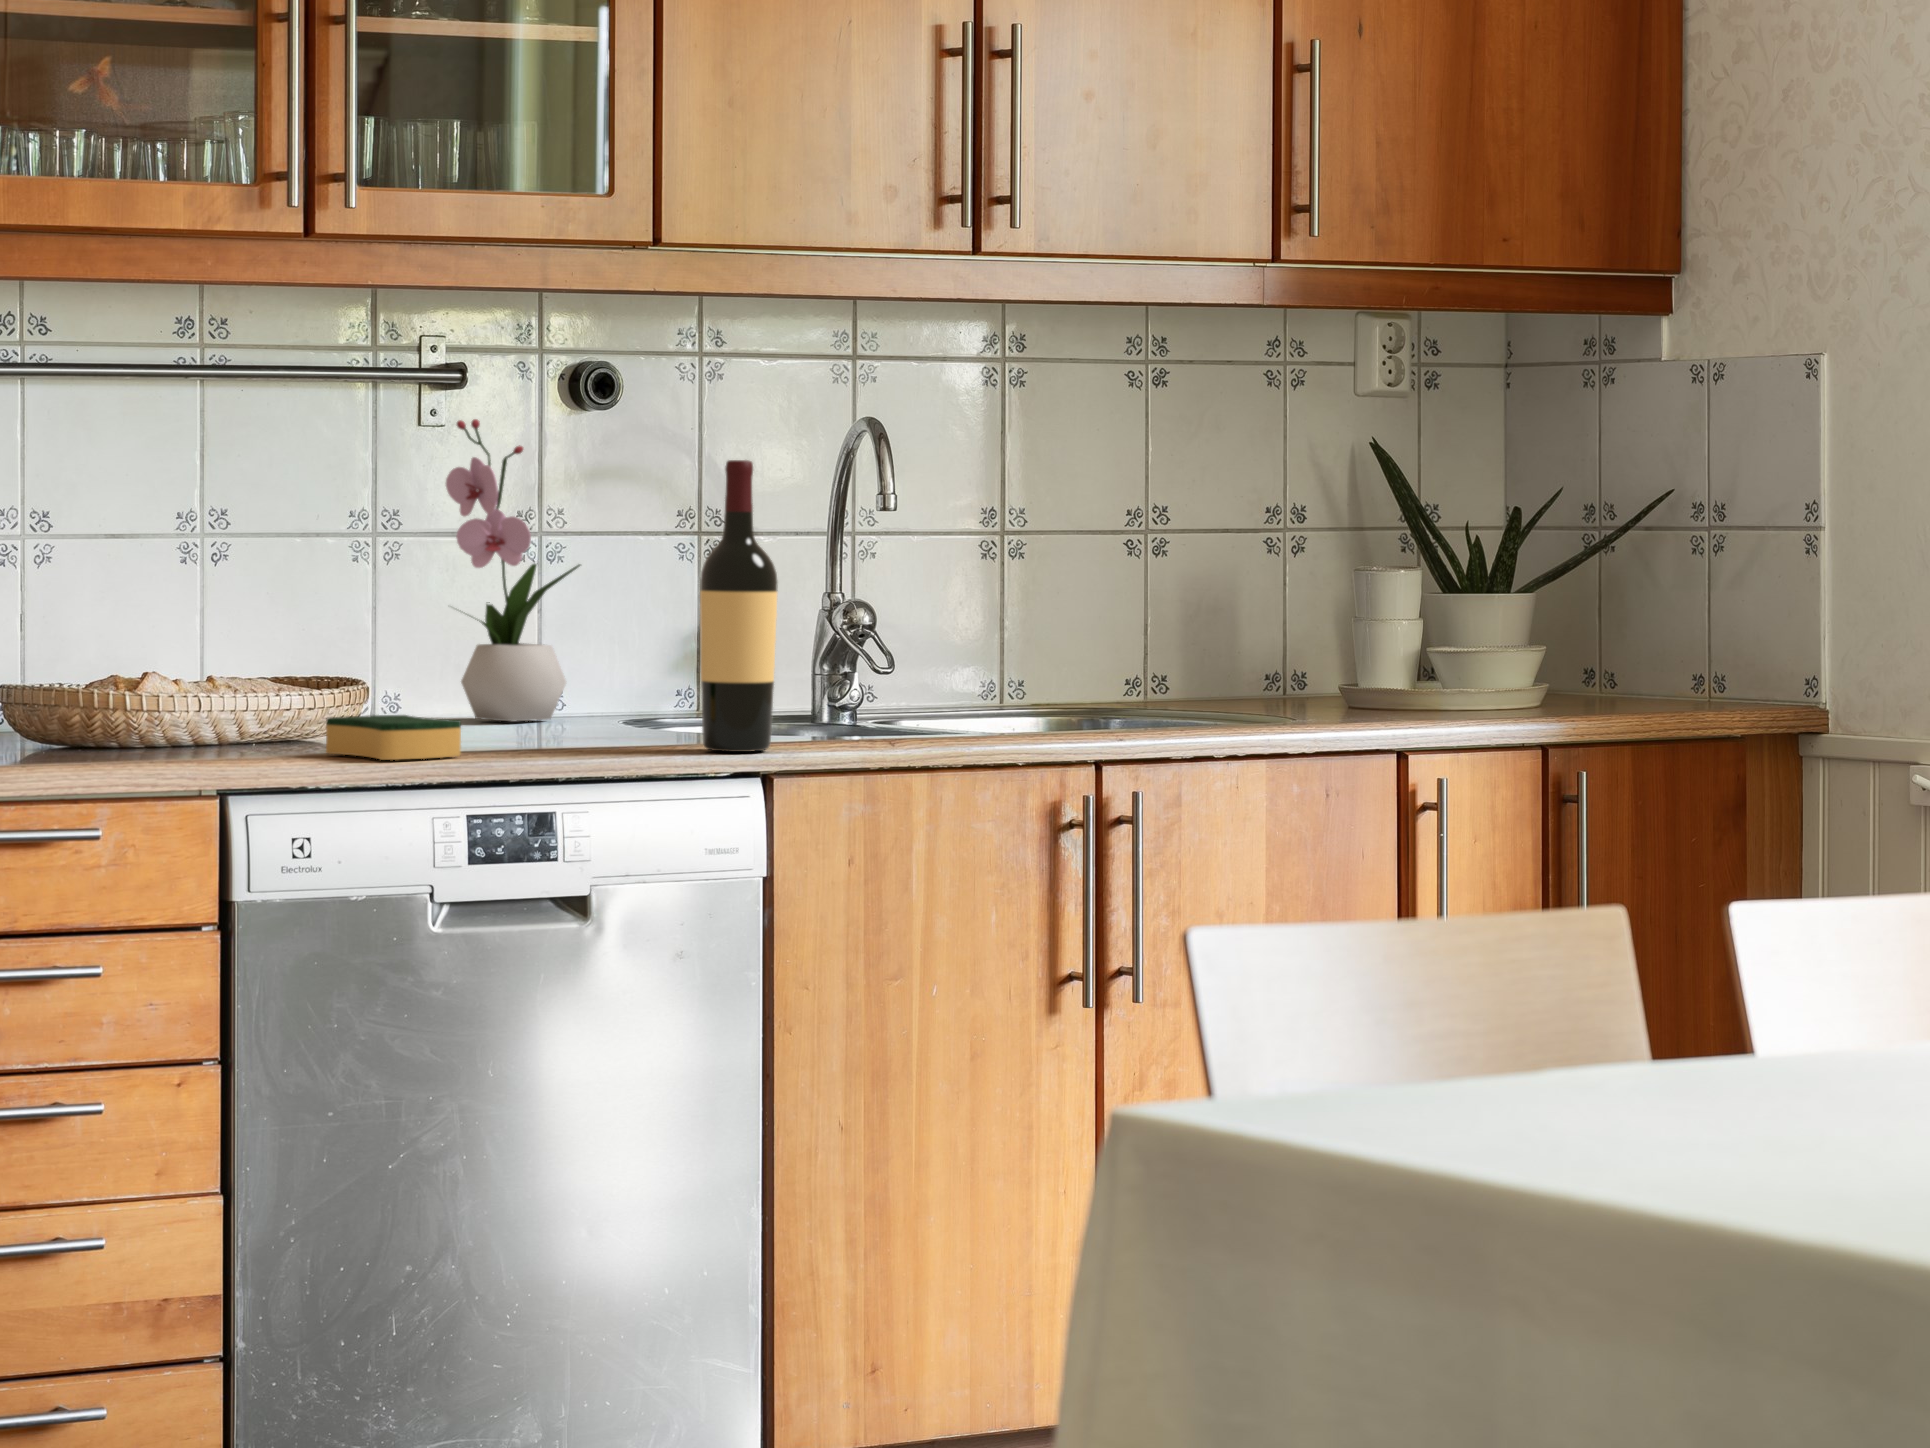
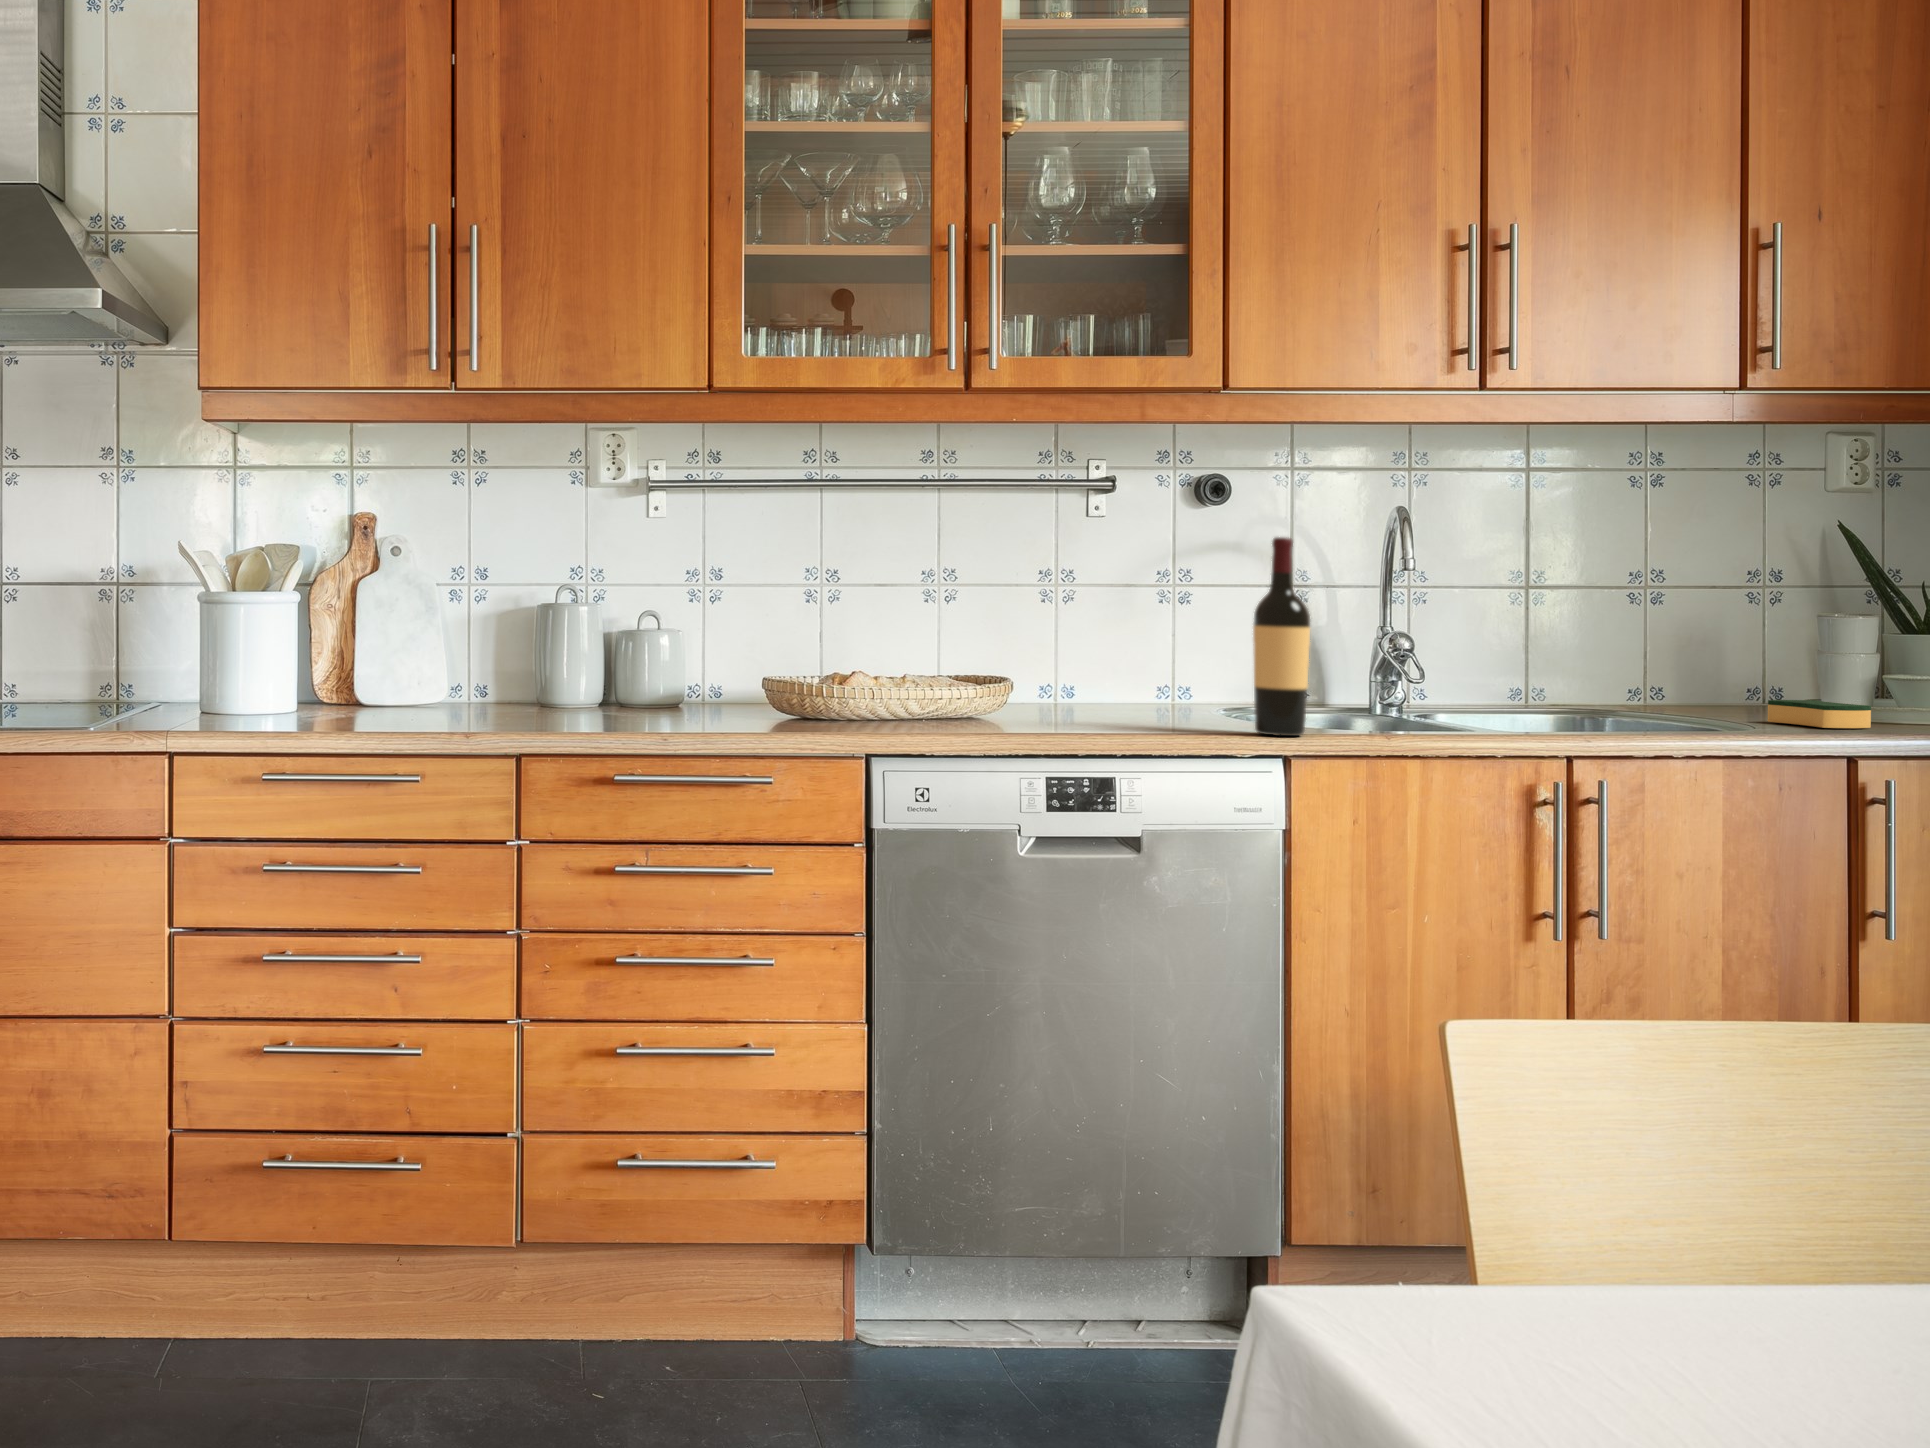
flower arrangement: present [446,419,580,721] -> none [1095,510,1189,707]
sponge: present [326,715,461,760] -> present [1768,700,1871,728]

